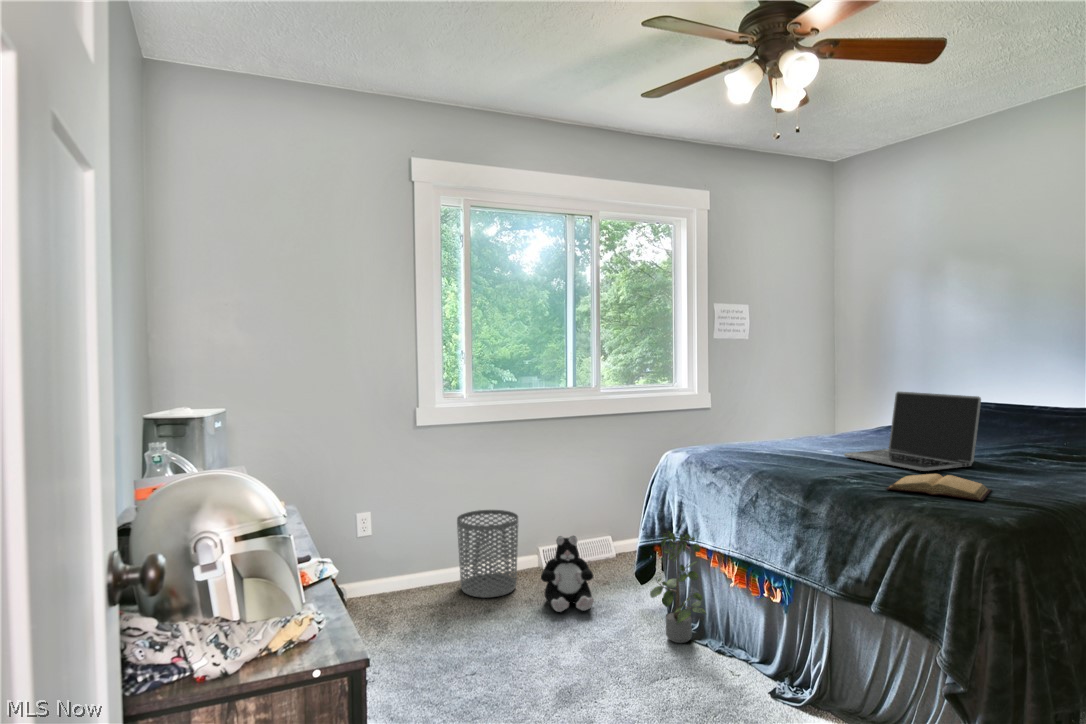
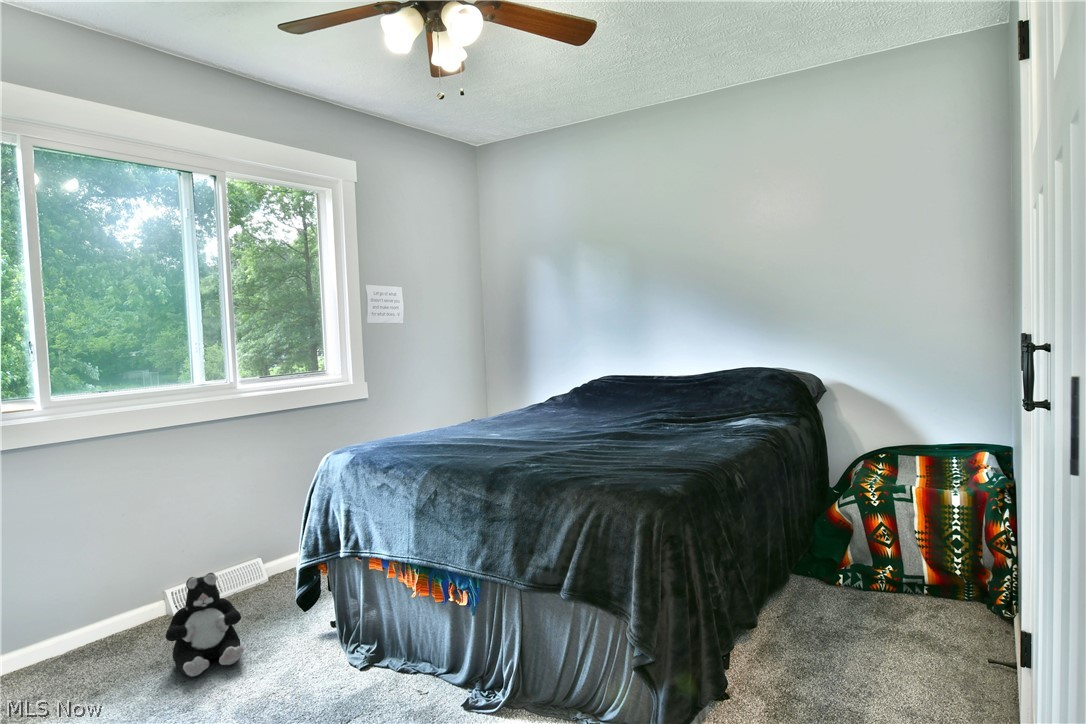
laptop: present [844,392,981,471] -> none [514,369,625,444]
book: present [886,474,991,501] -> none [564,447,647,470]
waste bin: present [457,510,518,598] -> none [21,557,128,688]
potted plant: present [650,531,706,643] -> none [317,544,387,674]

